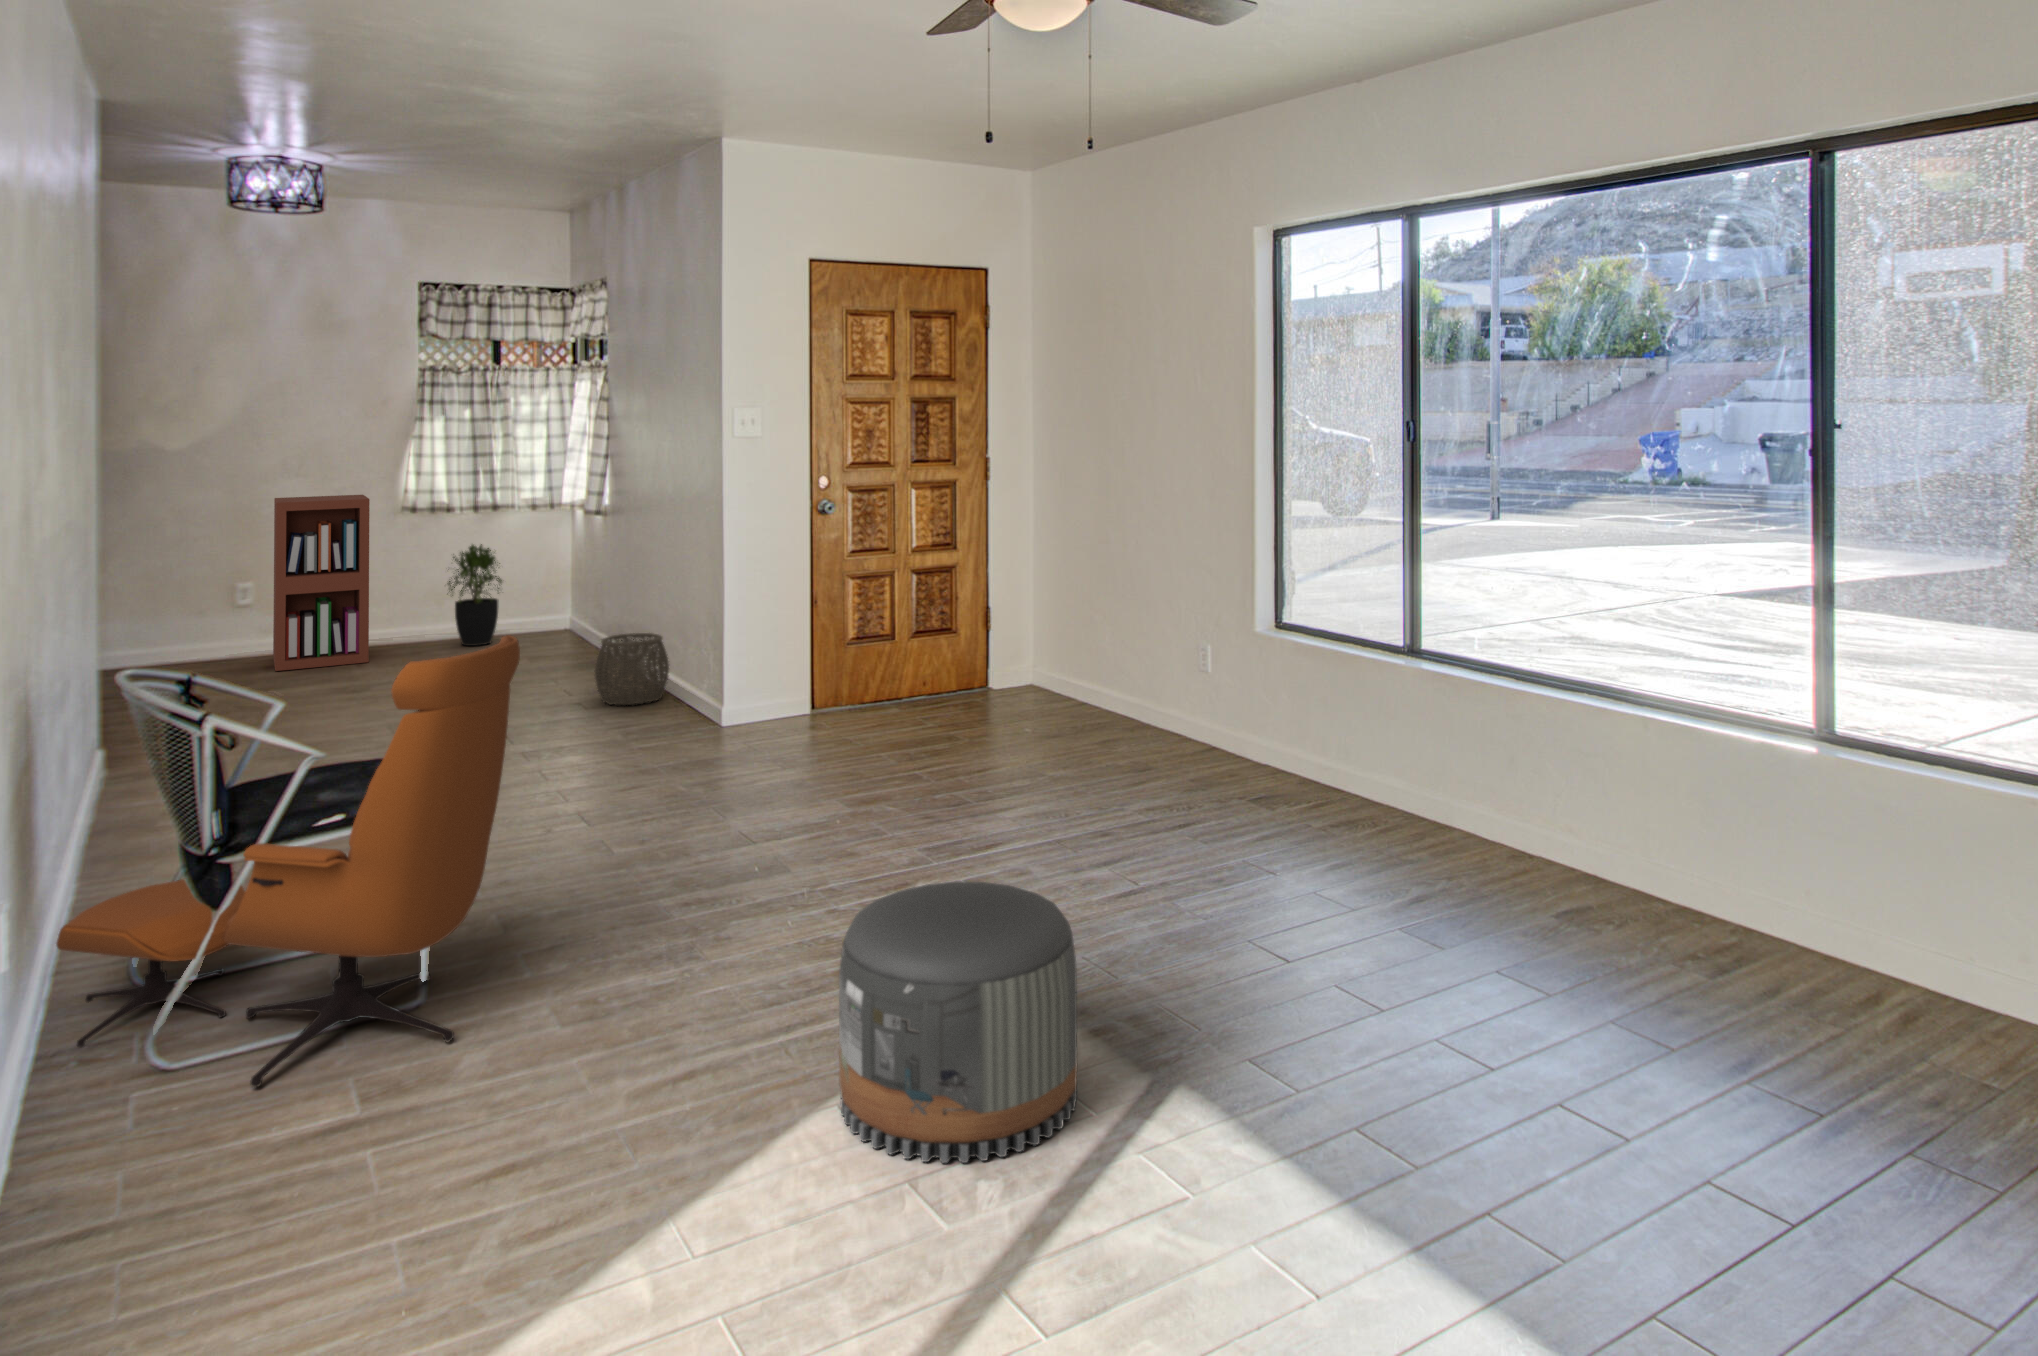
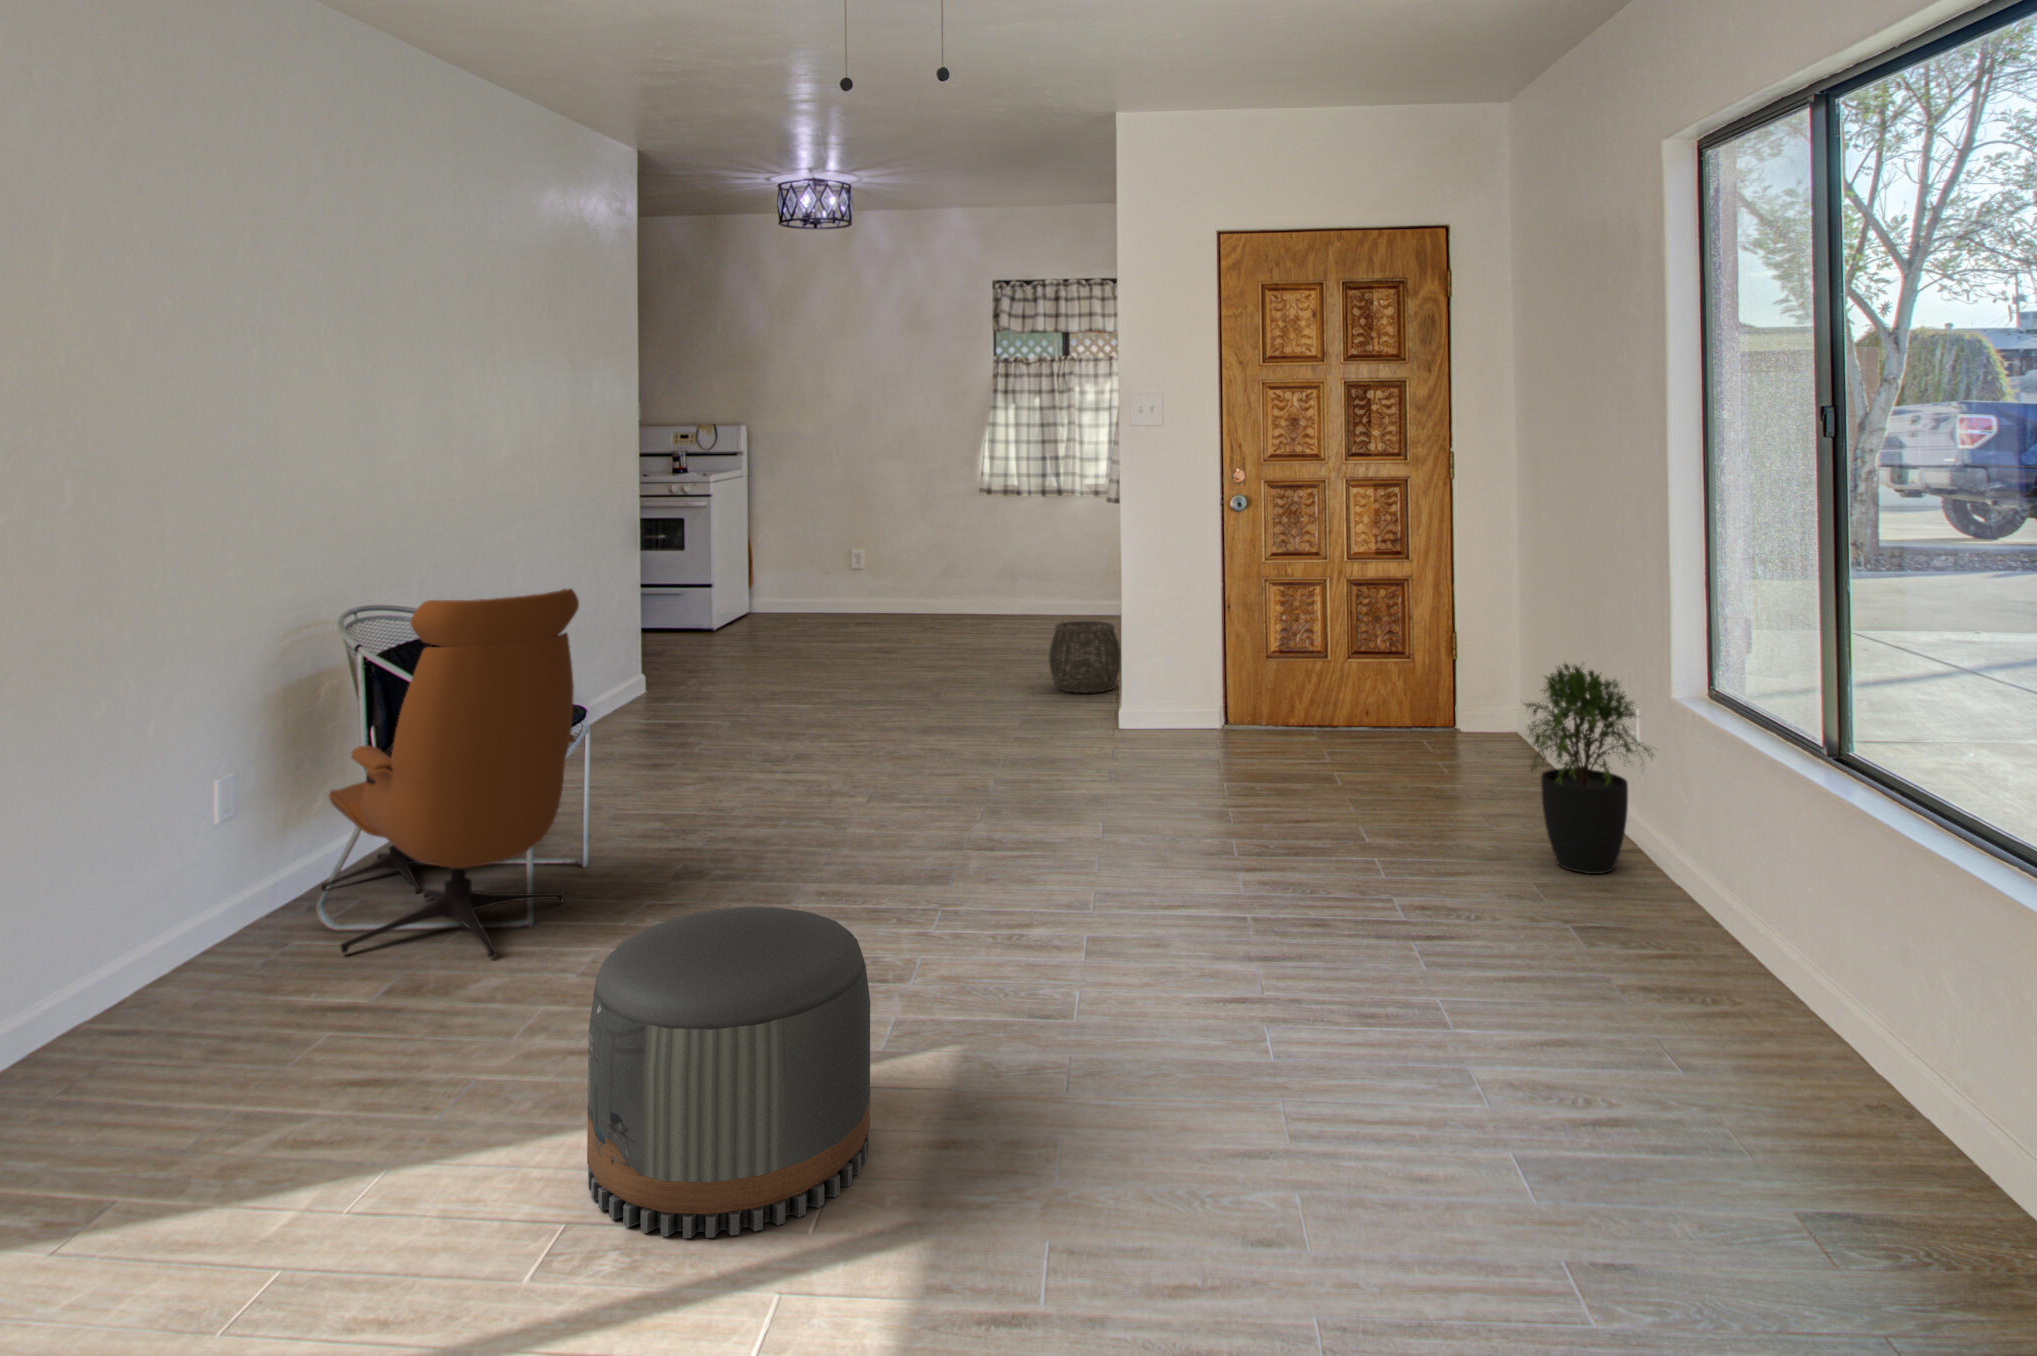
bookshelf: present [273,495,370,671] -> none [867,474,954,626]
potted plant: present [447,544,502,646] -> present [1525,664,1651,874]

